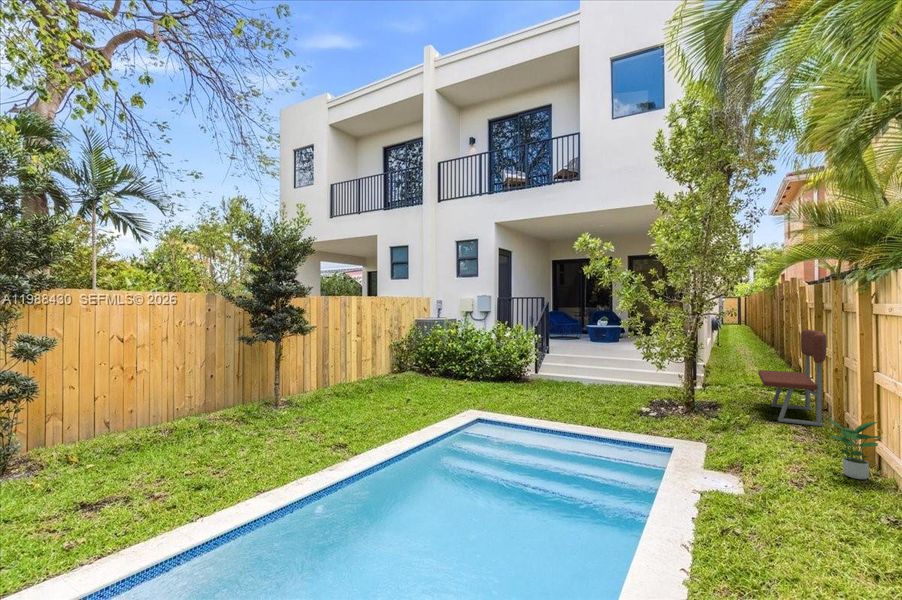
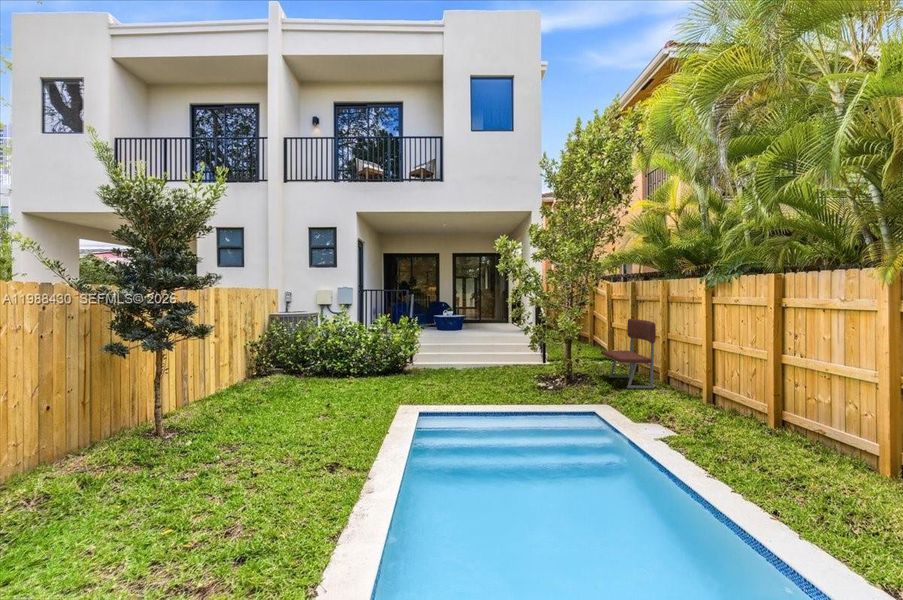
potted plant: present [830,420,882,479] -> none [693,382,730,422]

